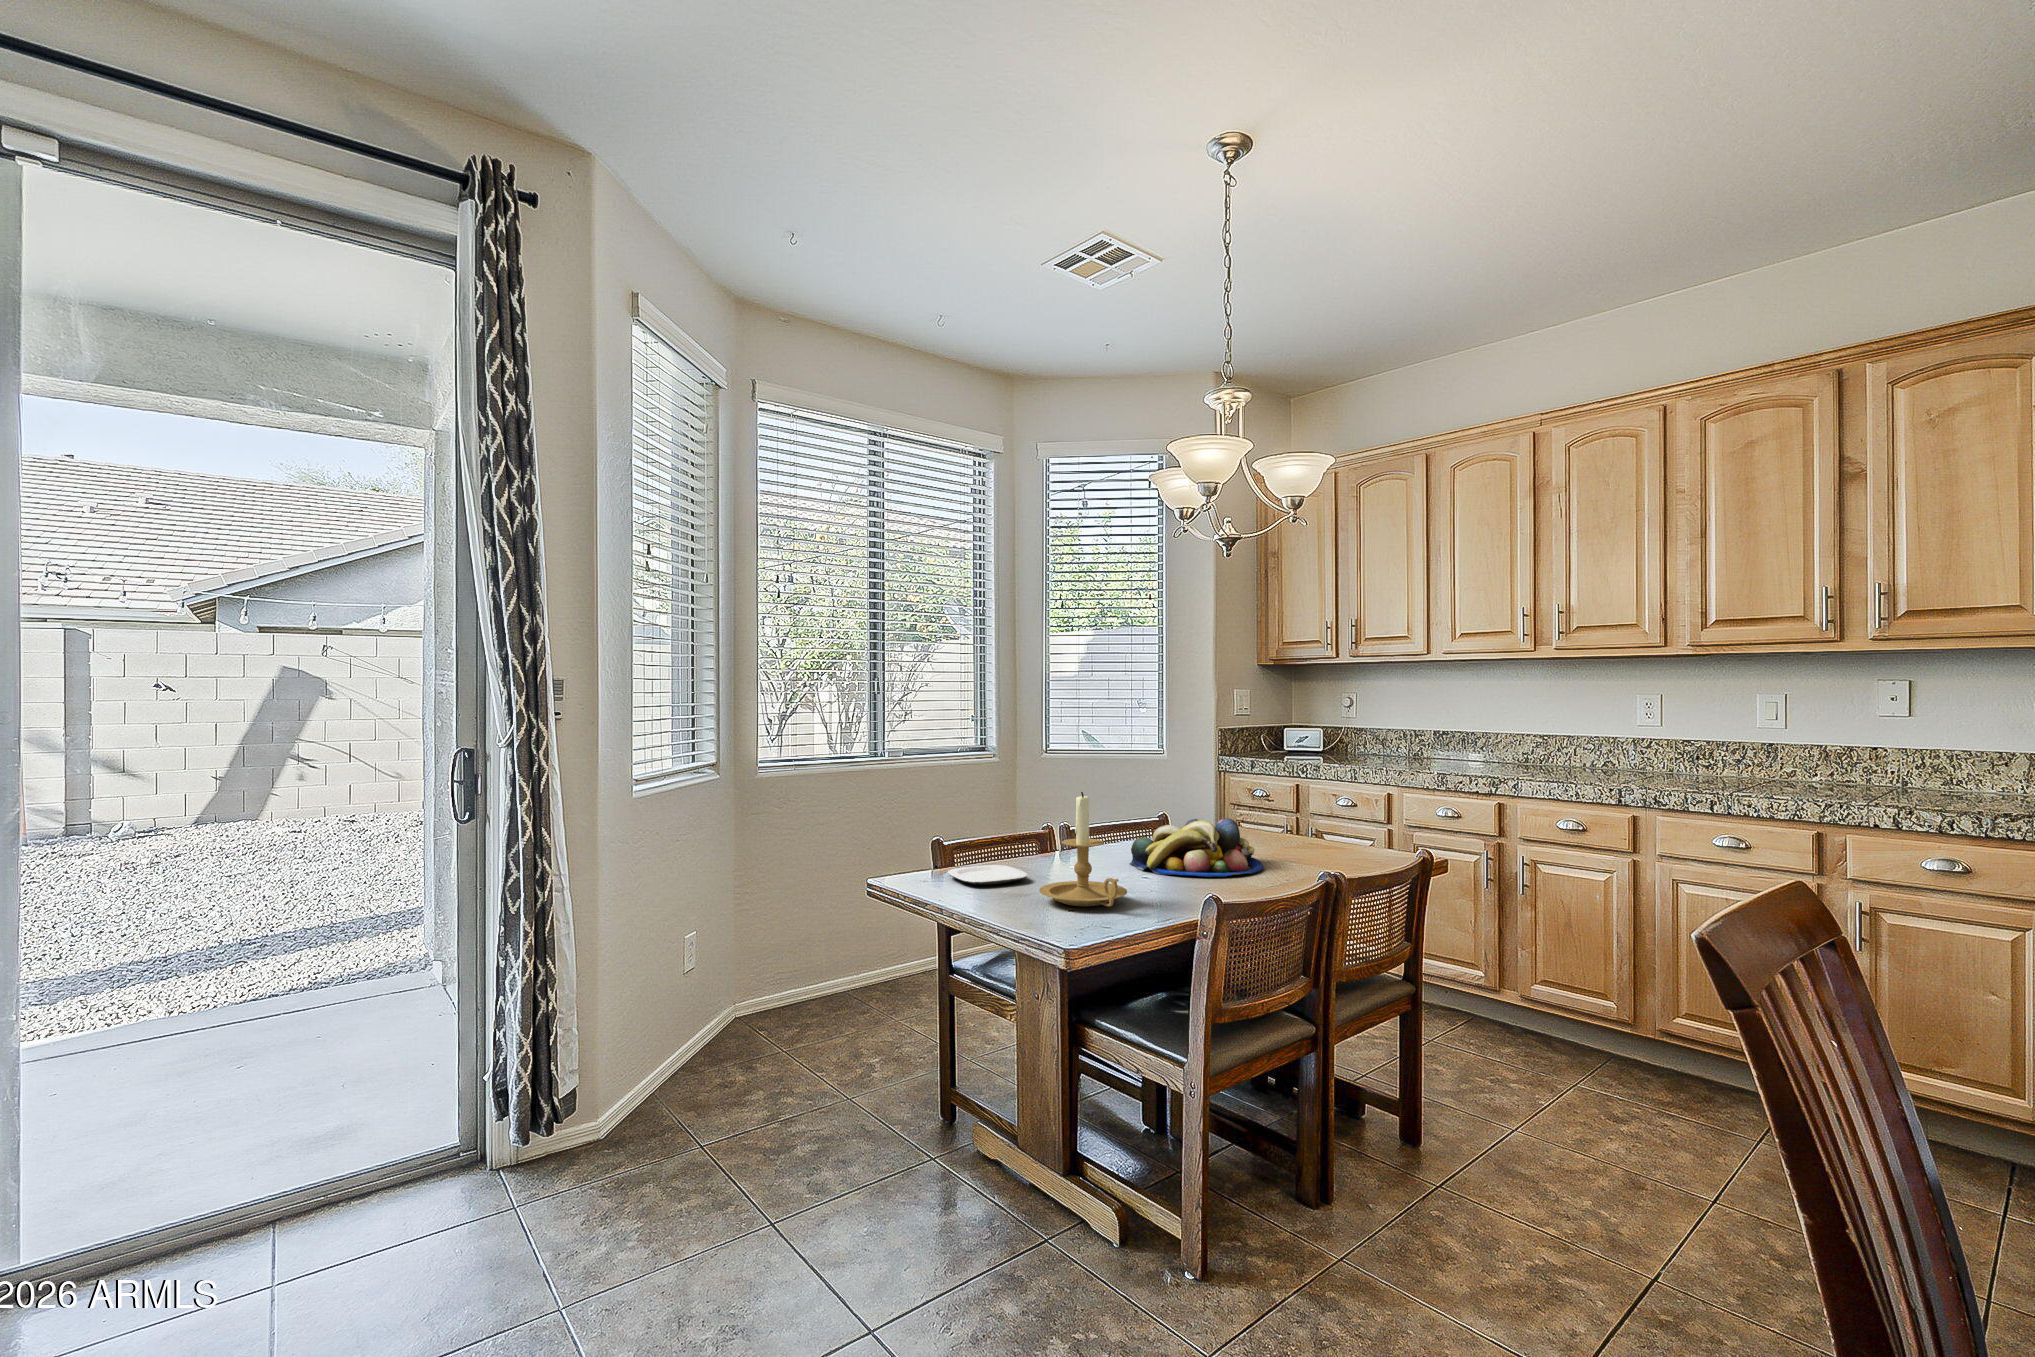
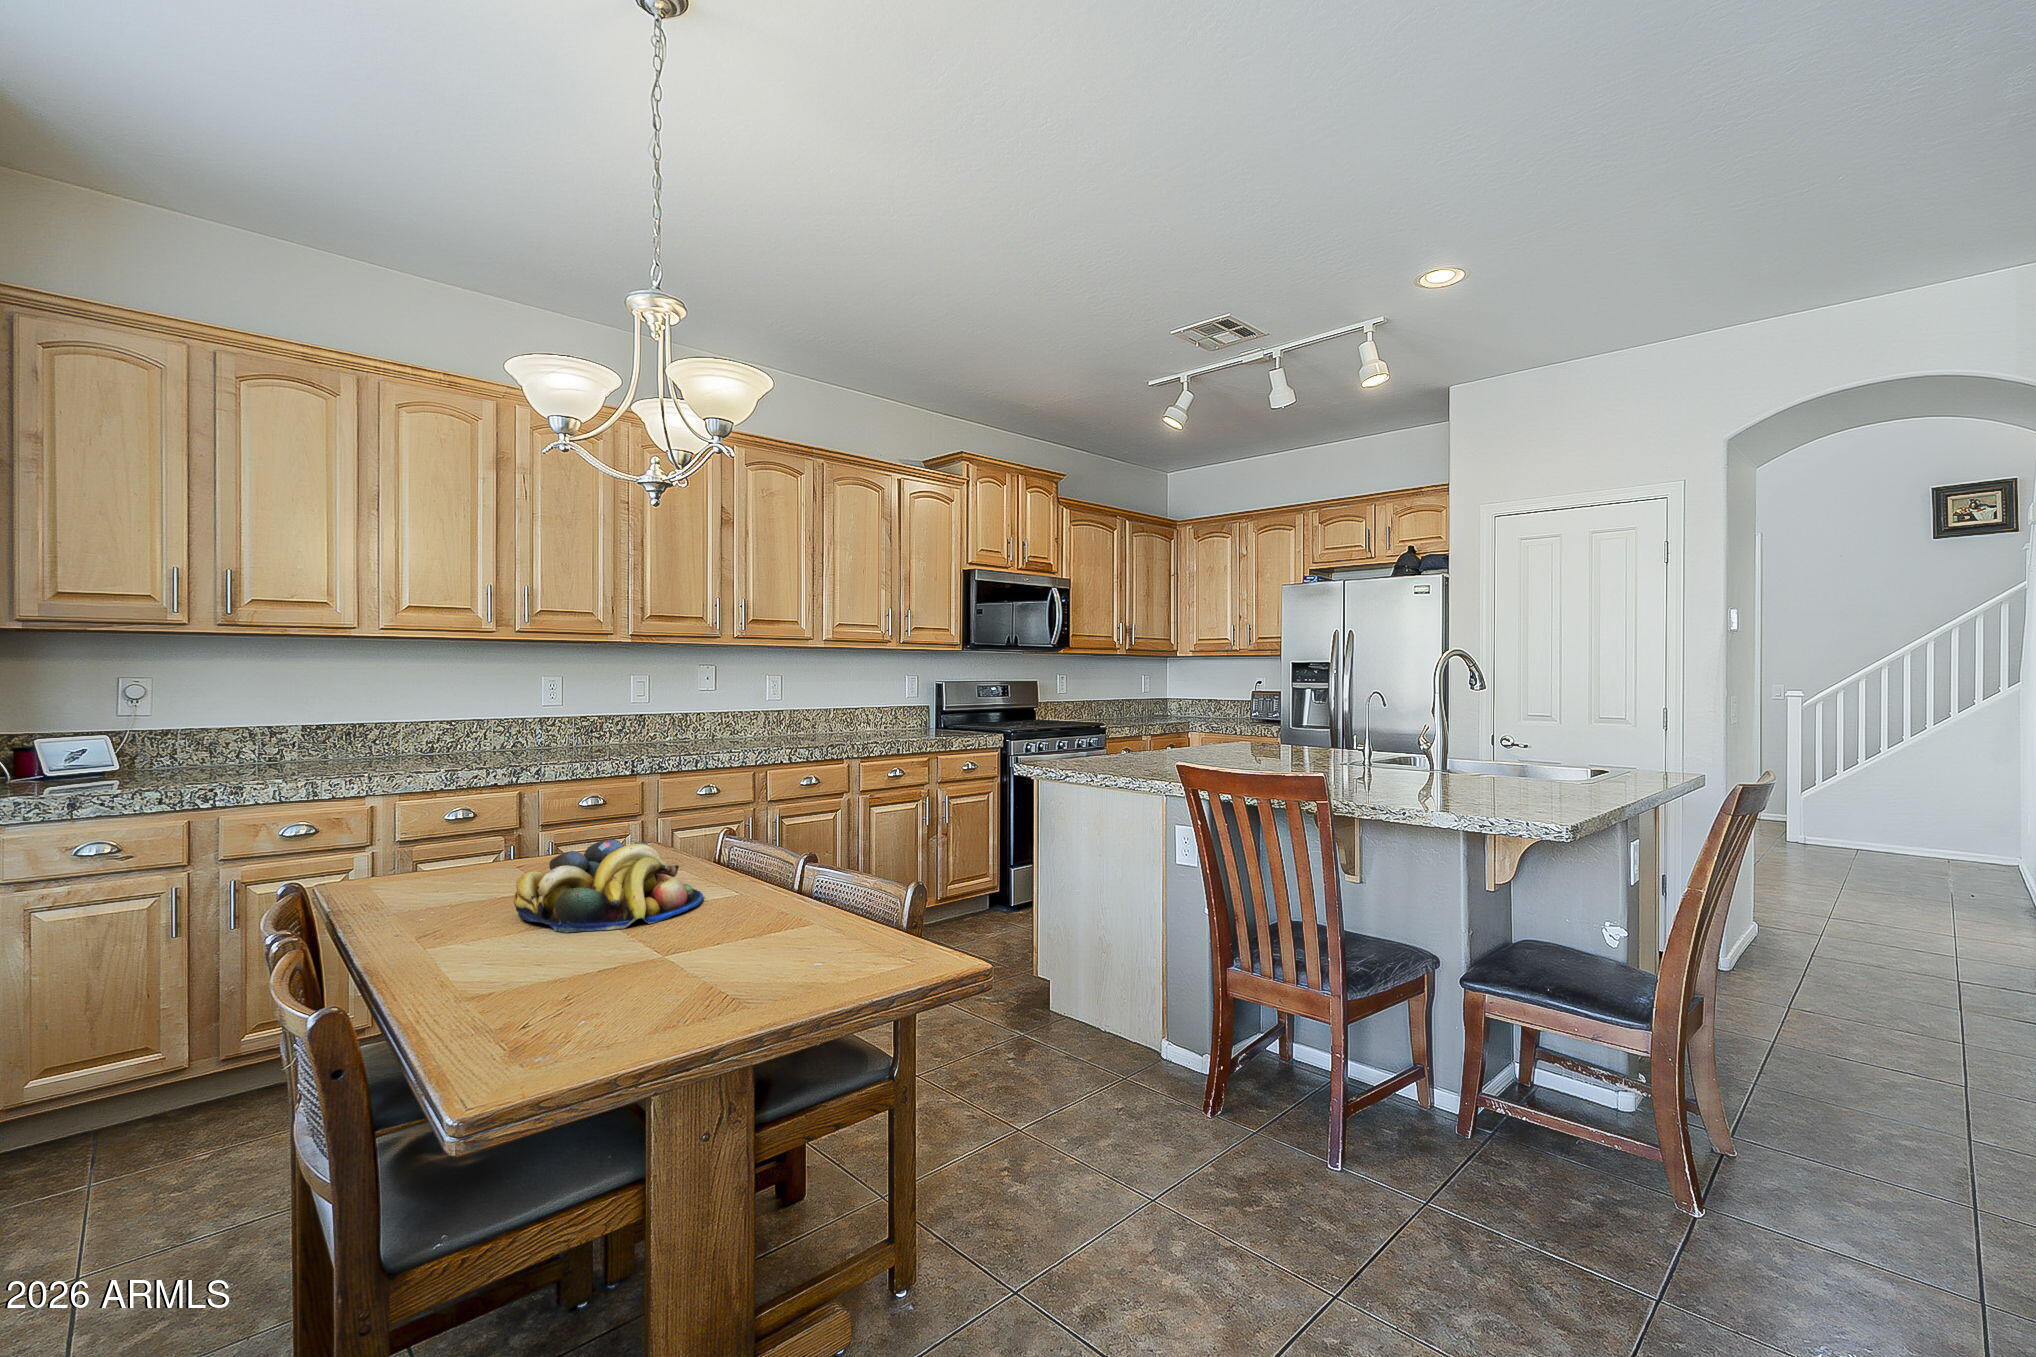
candle holder: present [1039,792,1127,907] -> none [739,809,875,963]
plate: present [948,865,1028,885] -> none [529,972,671,1026]

